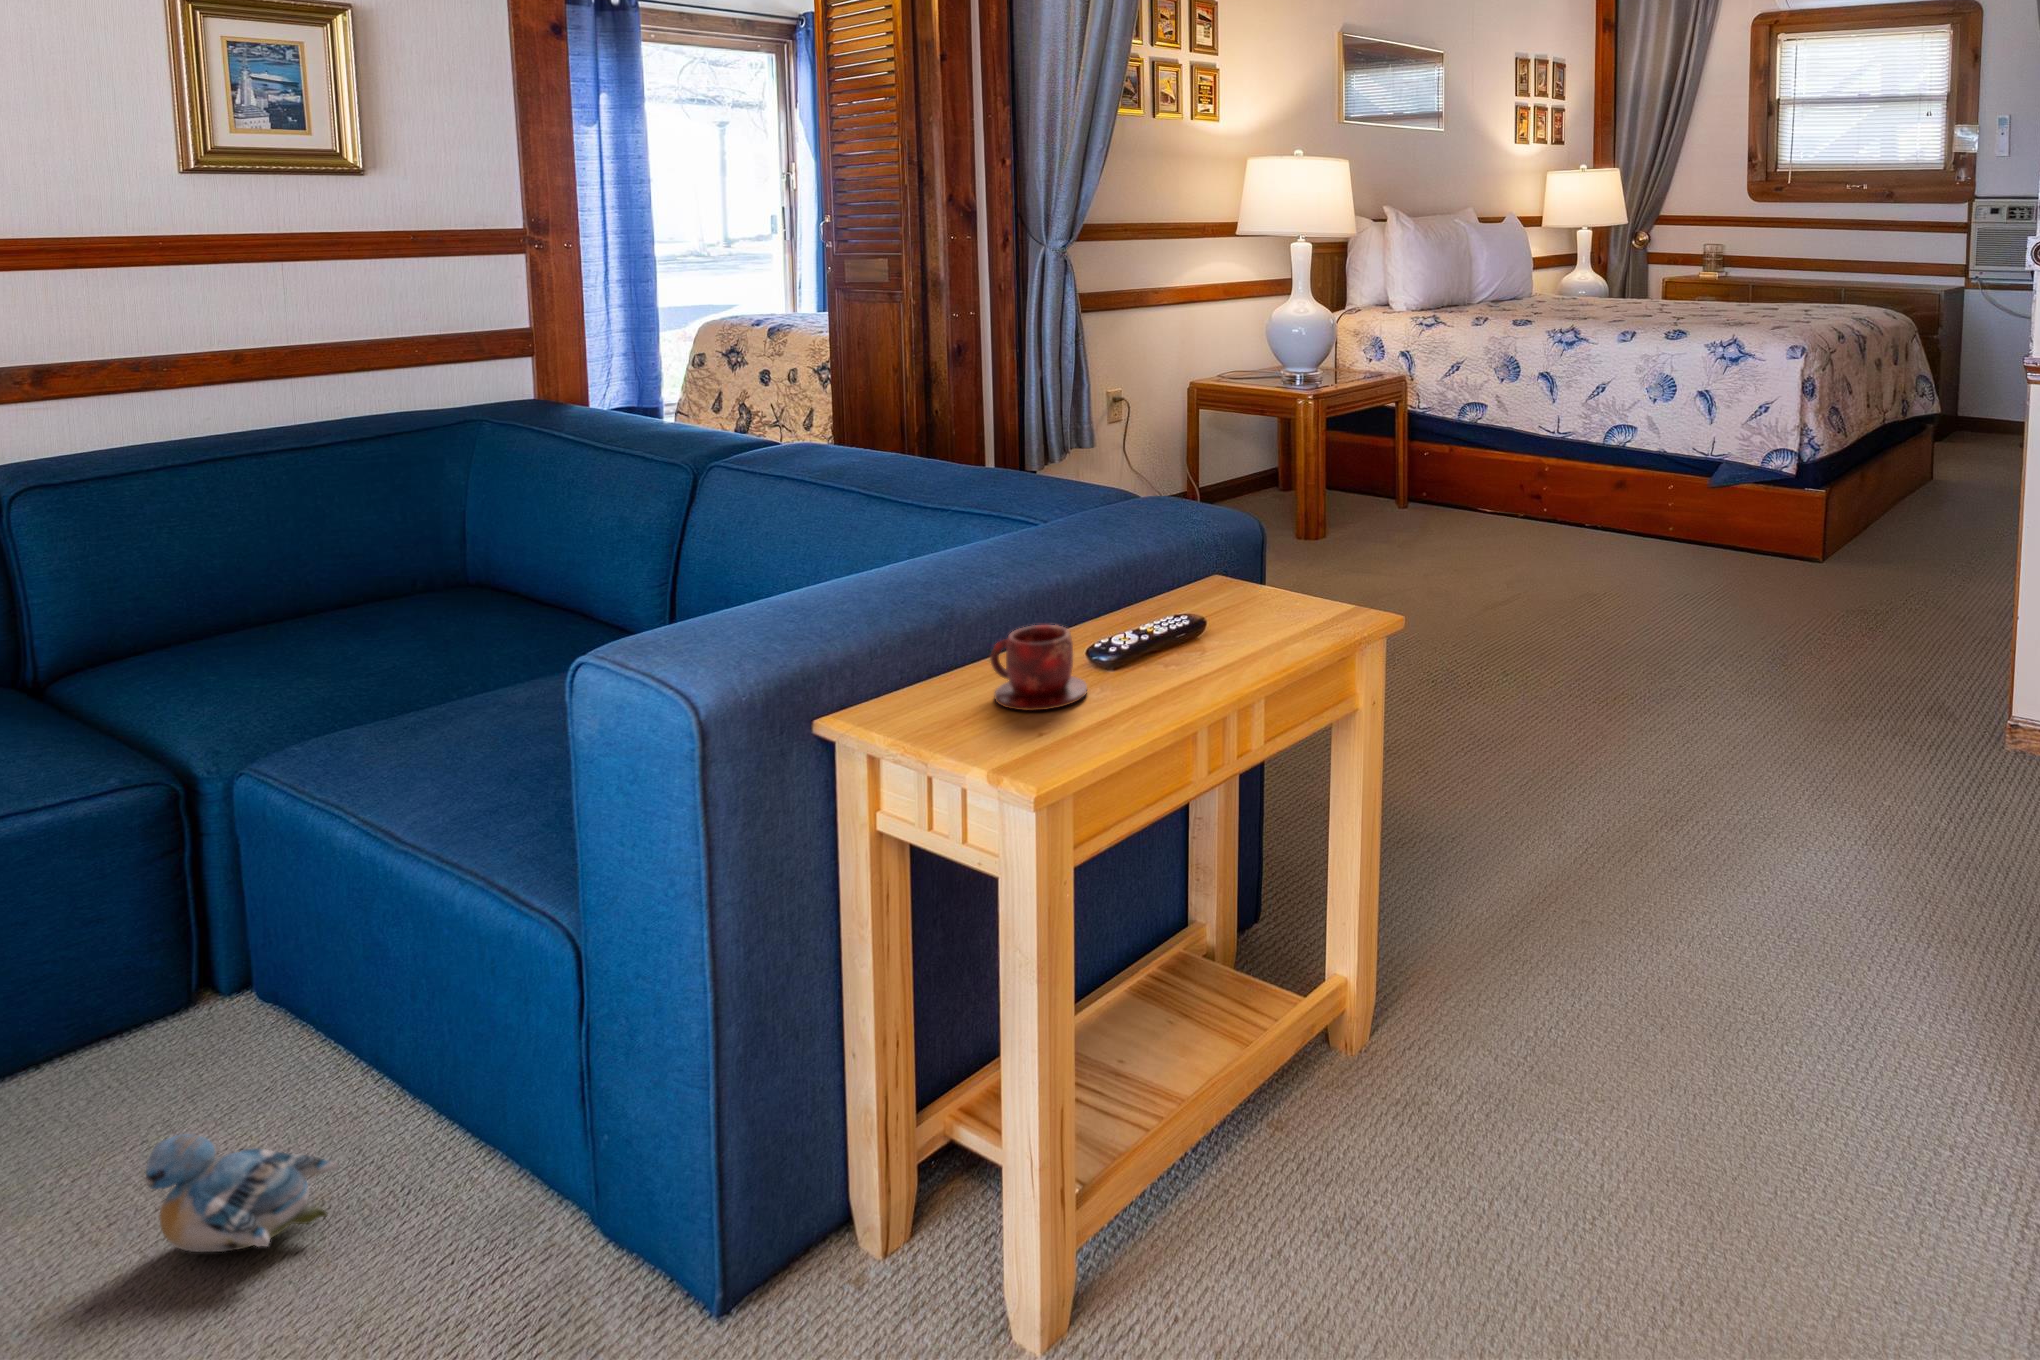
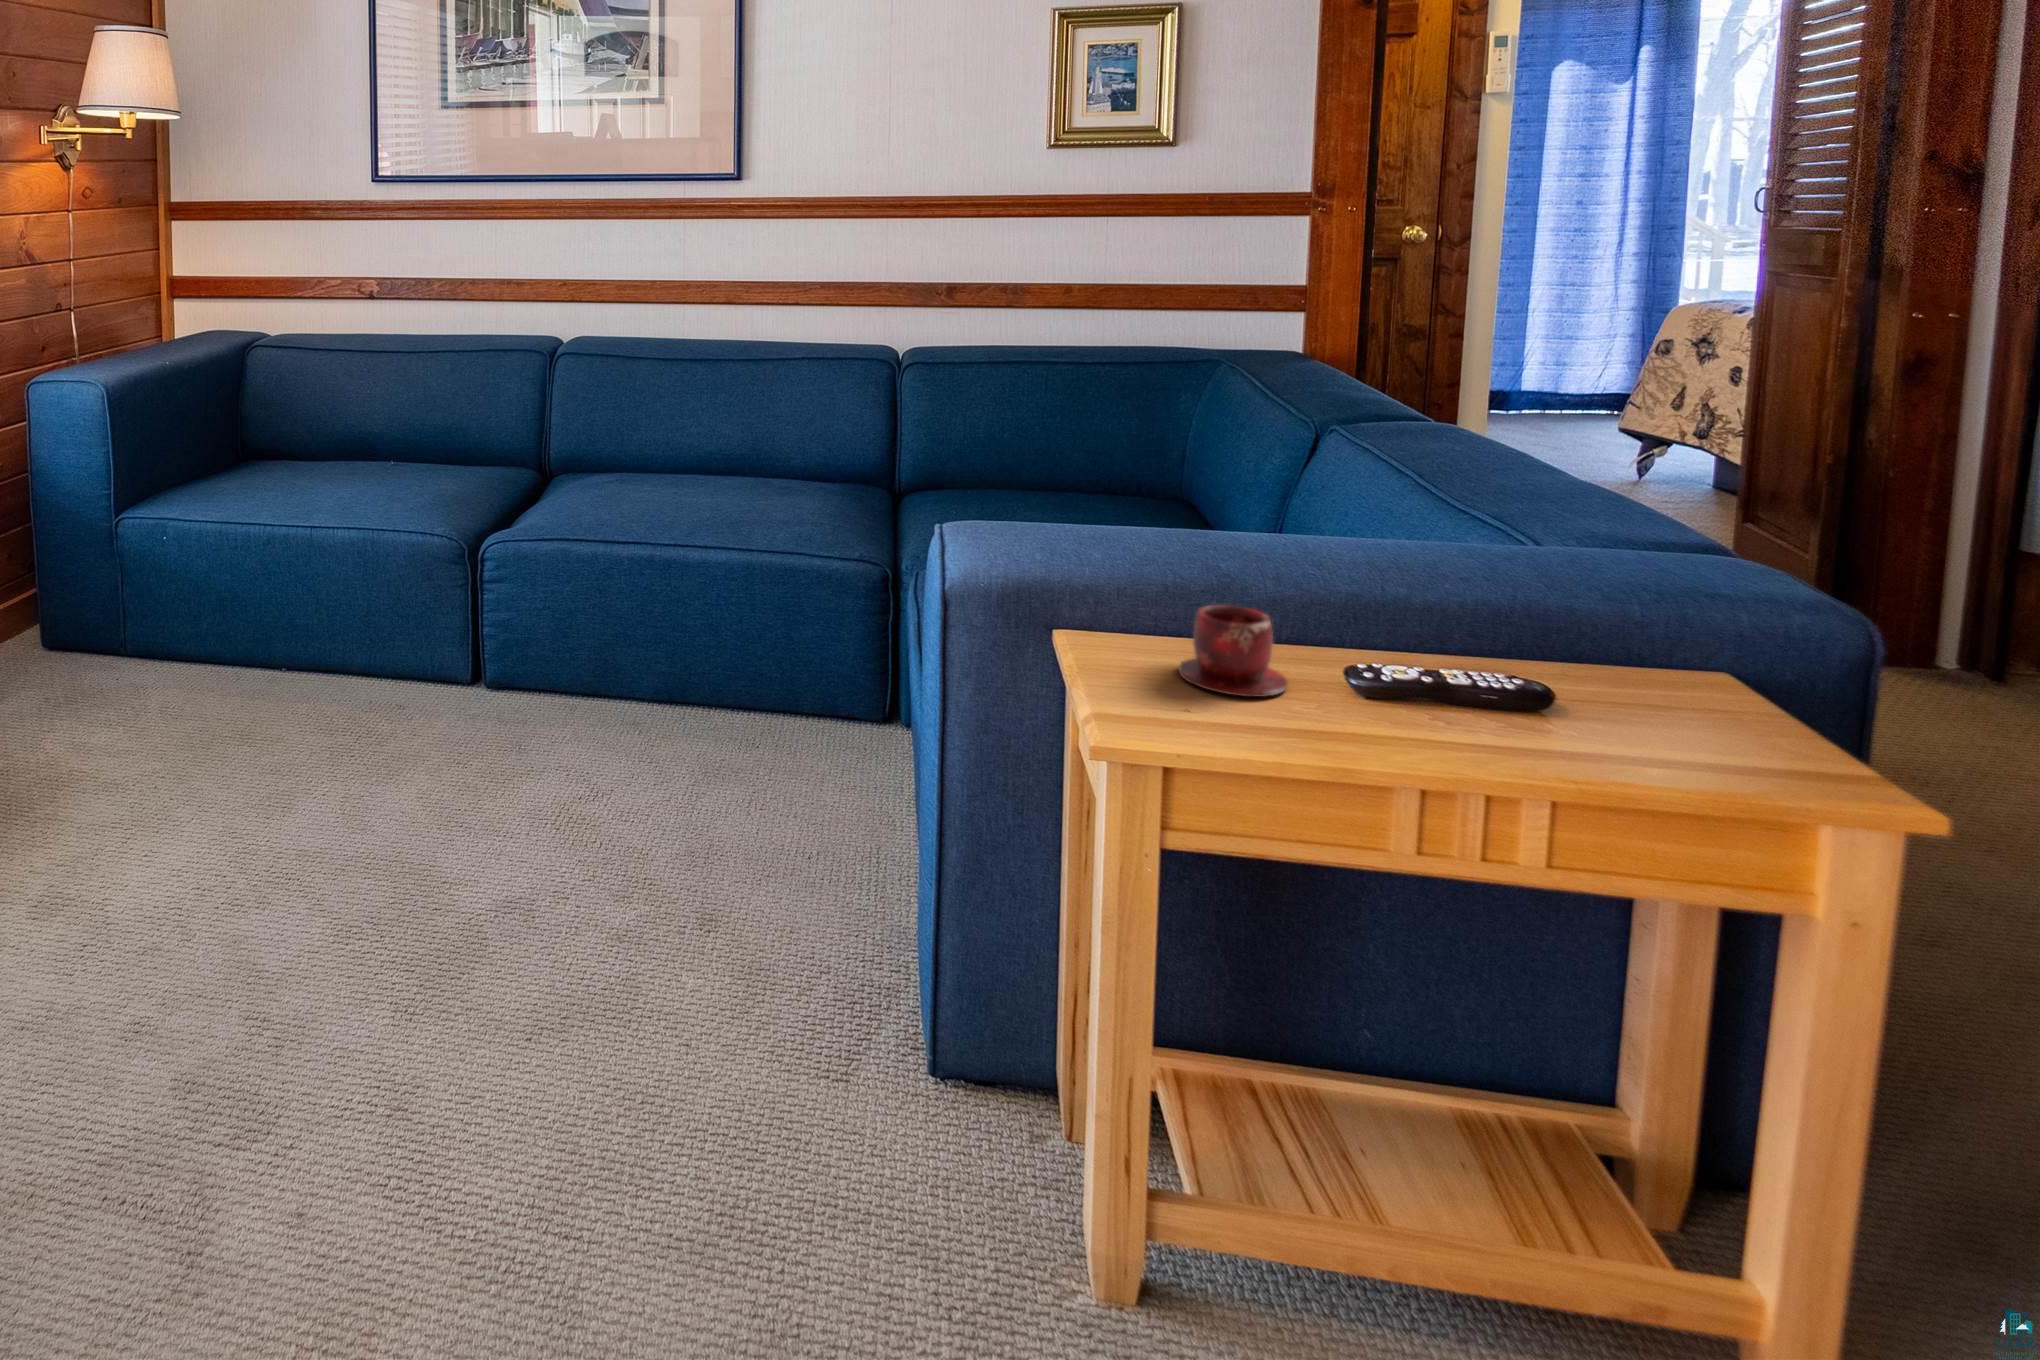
plush toy: present [144,1134,338,1252] -> none [770,761,854,859]

